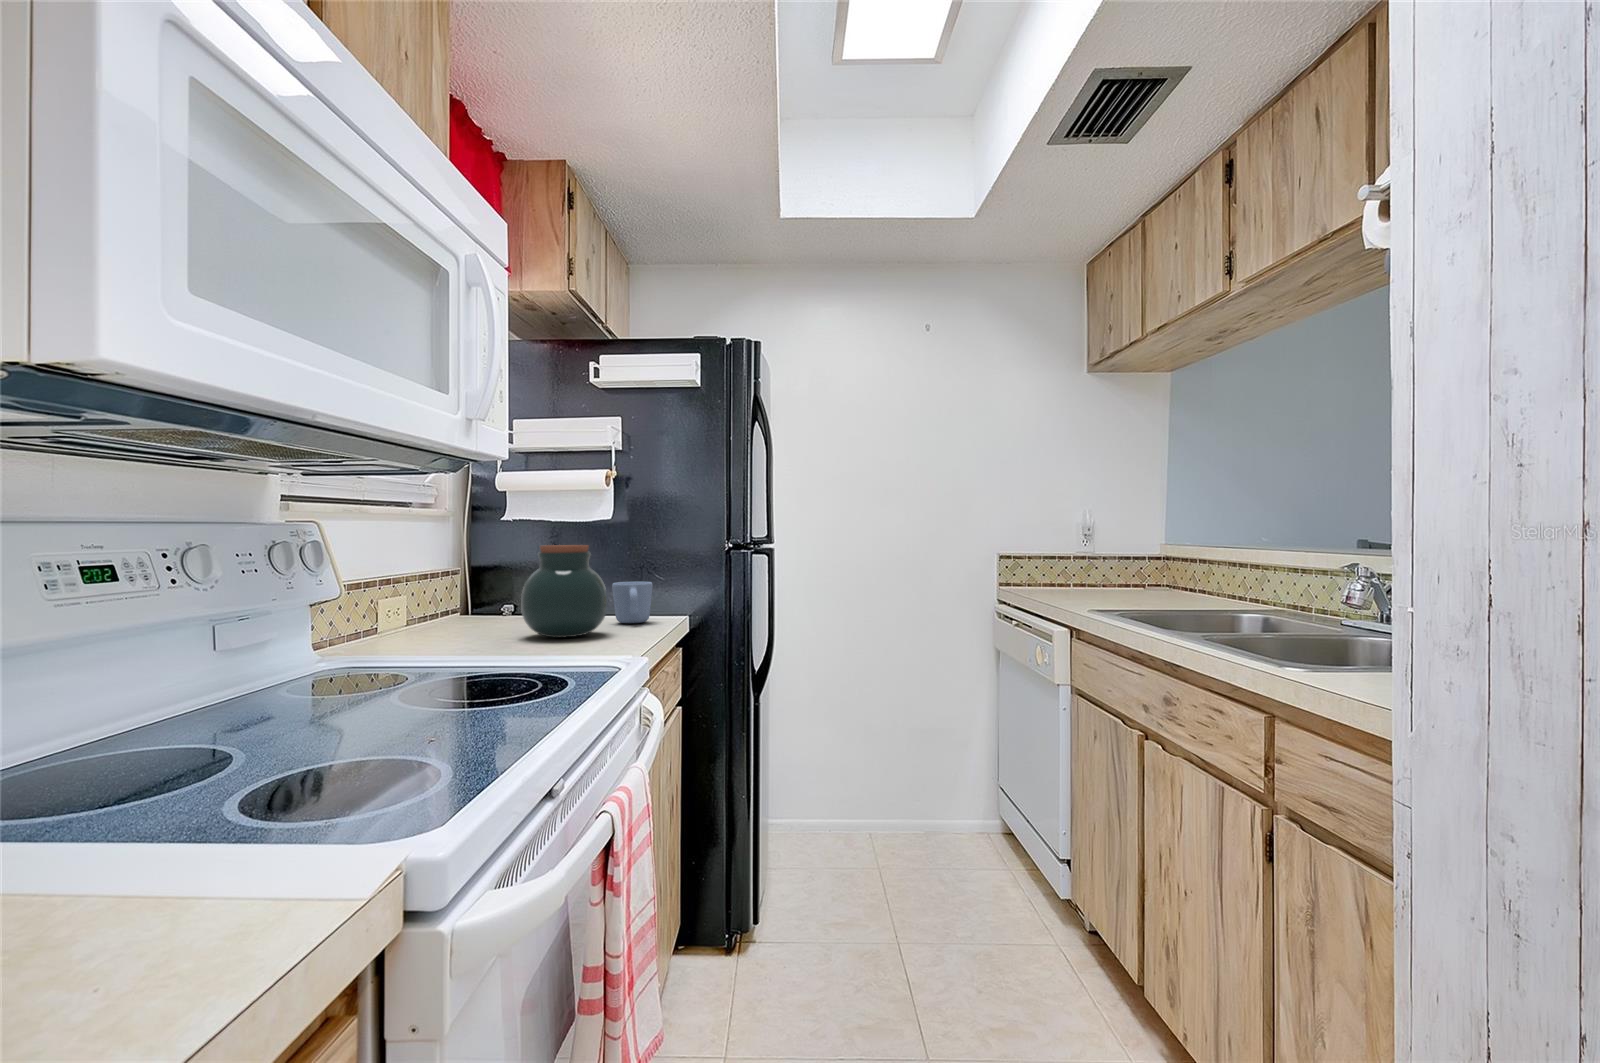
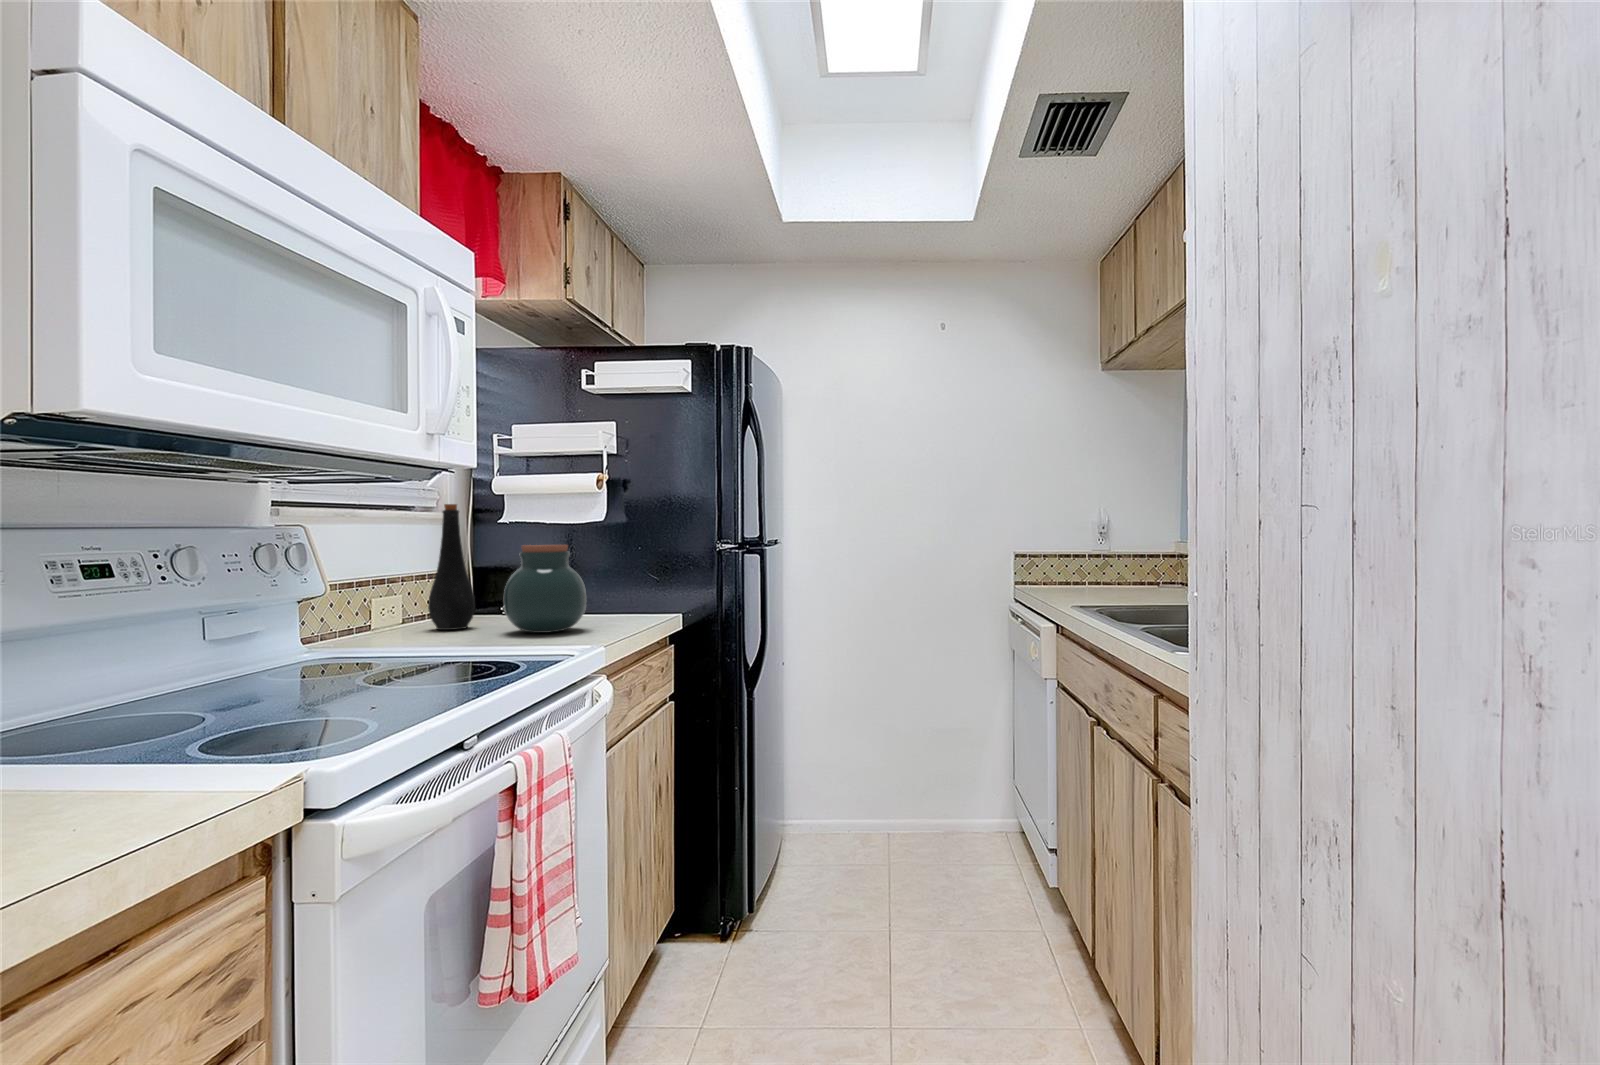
bottle: none [436,502,486,635] -> present [428,504,475,630]
mug: present [612,582,652,623] -> none [598,580,637,620]

